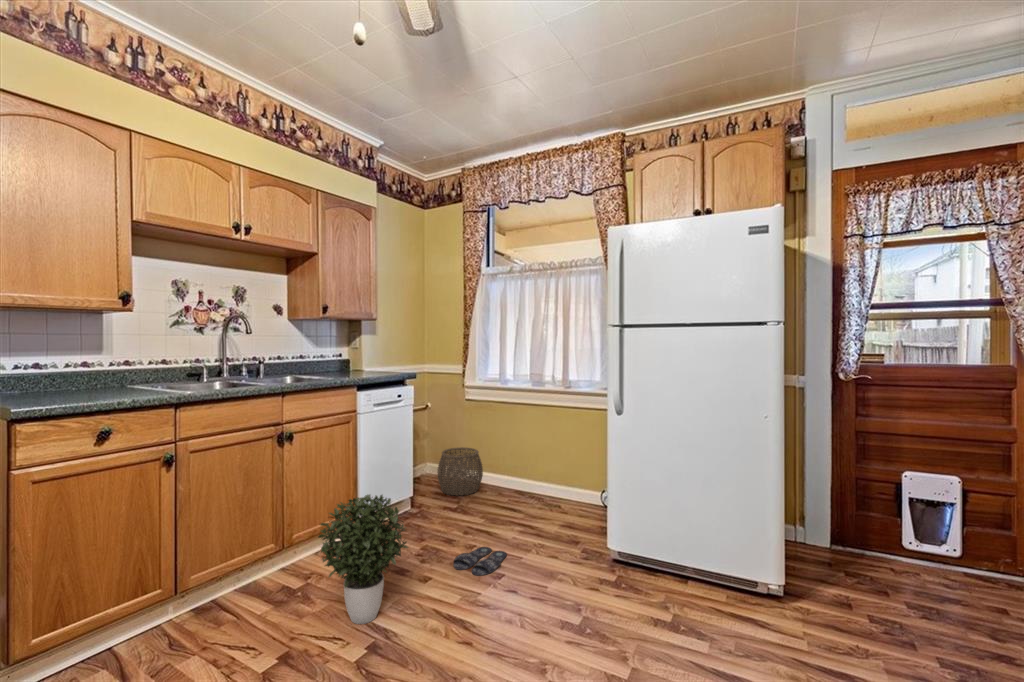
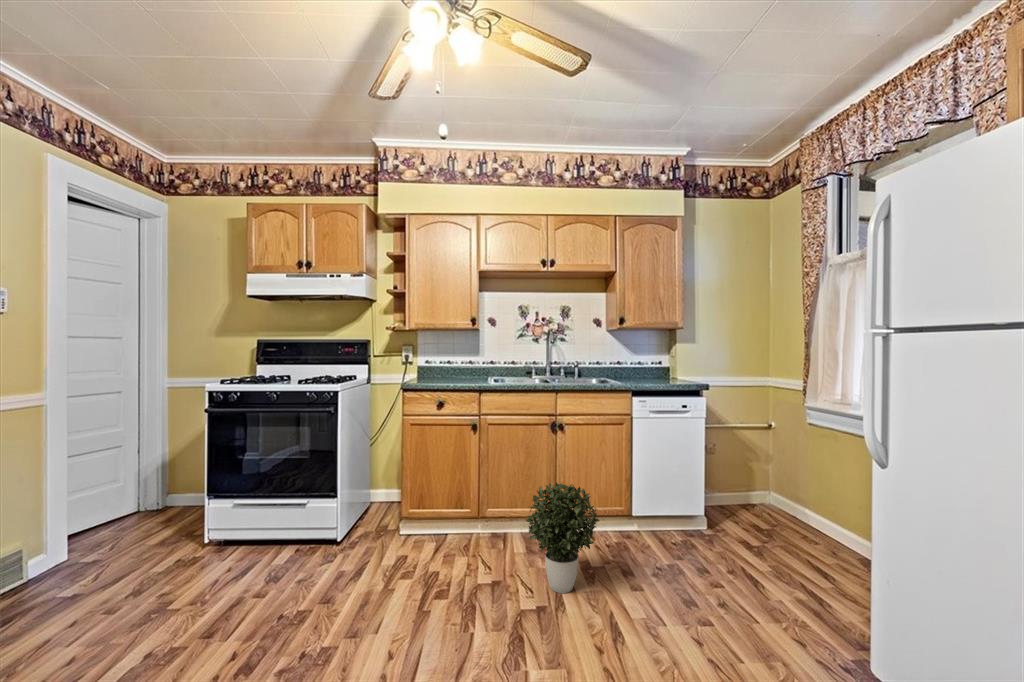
woven basket: present [437,447,483,496] -> none [755,481,820,544]
slippers: present [454,547,507,576] -> none [673,587,745,618]

